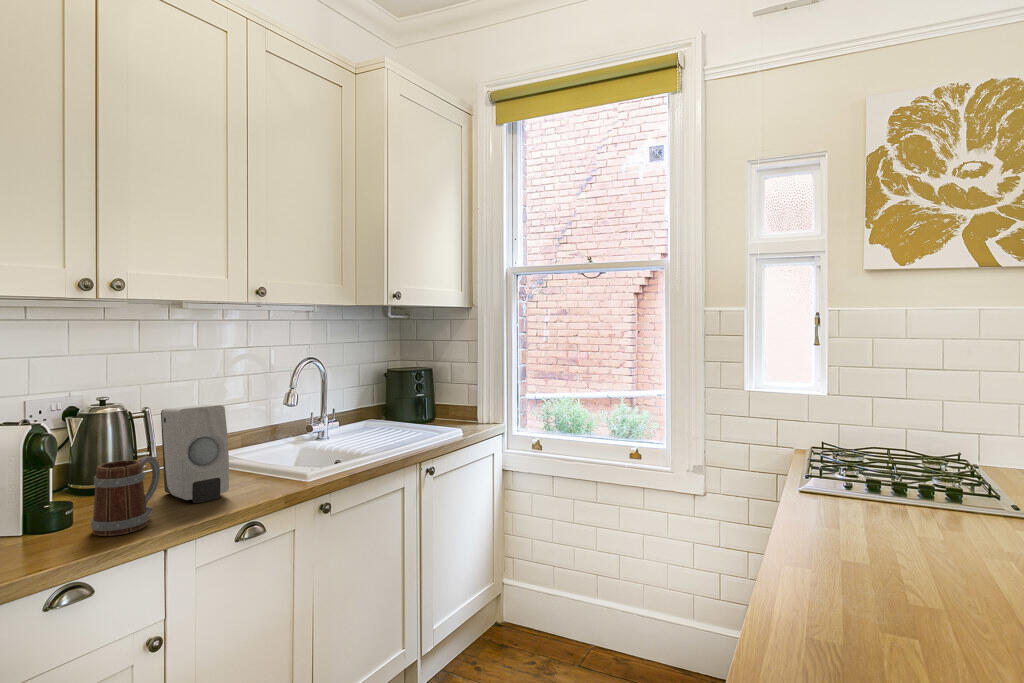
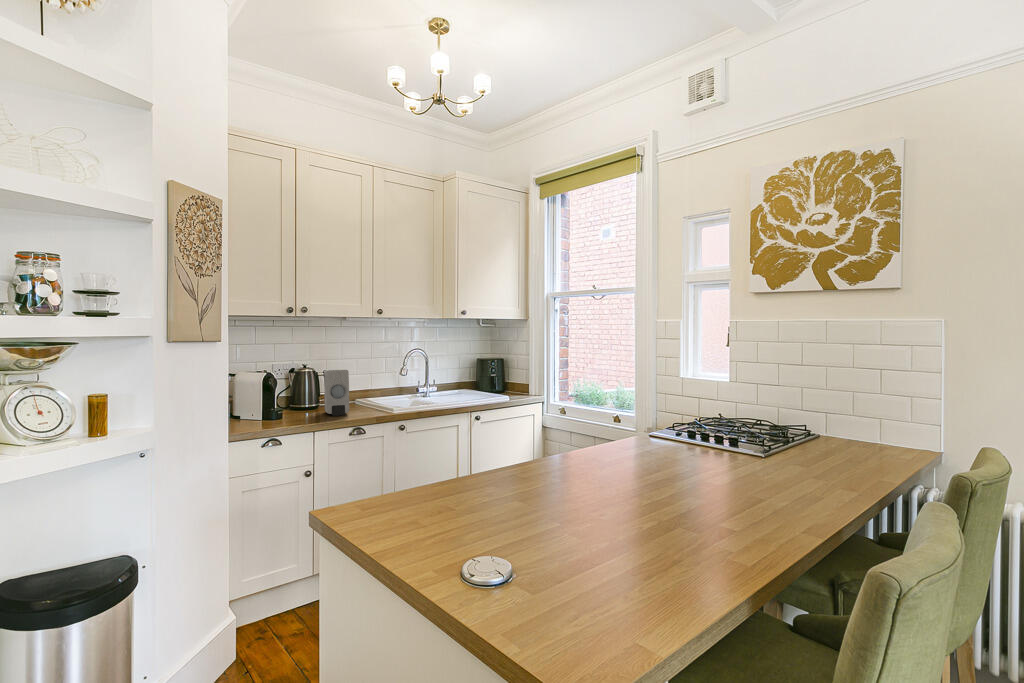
mug: present [91,456,160,536] -> none [286,390,316,422]

